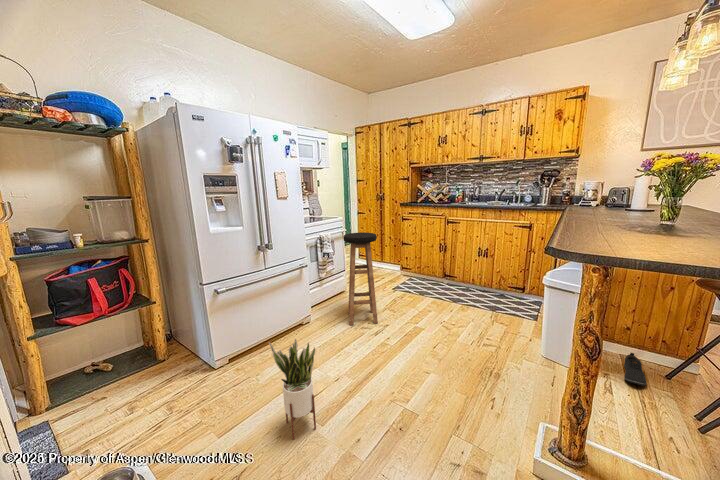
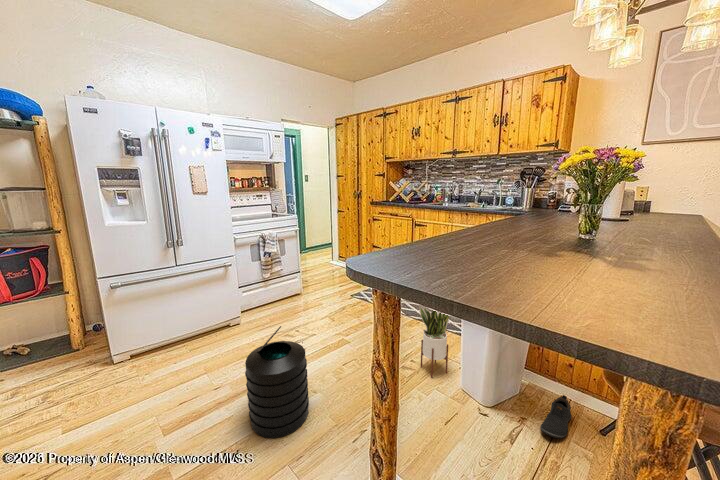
bar stool: present [343,232,378,325] -> none [272,232,313,331]
trash can: none [384,315,438,416] -> present [245,326,309,438]
potted plant: present [269,339,316,440] -> present [419,305,449,377]

